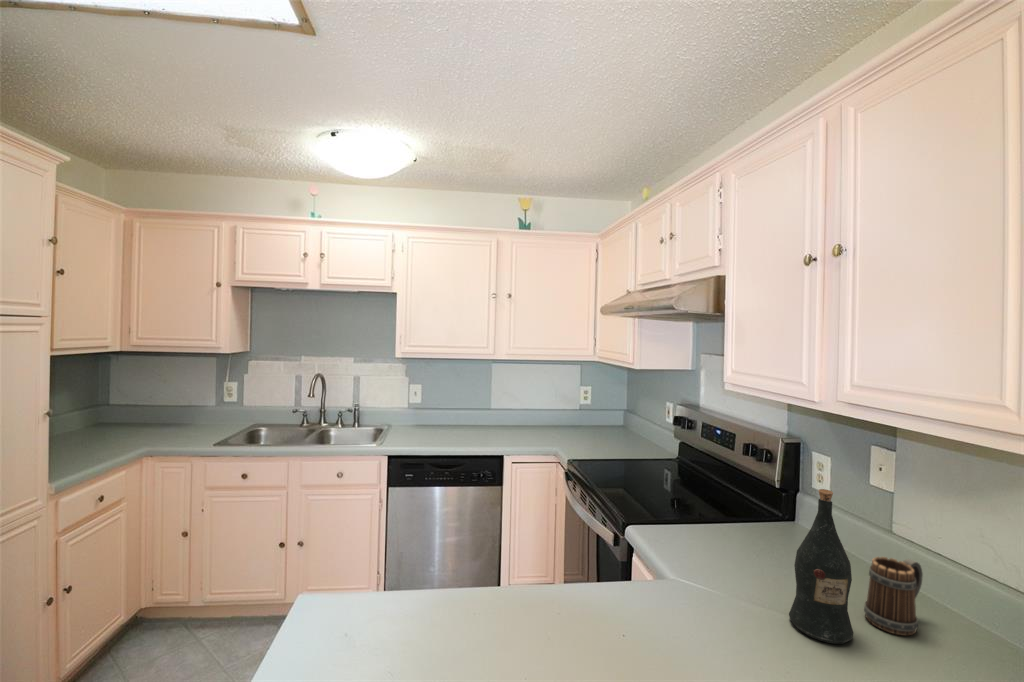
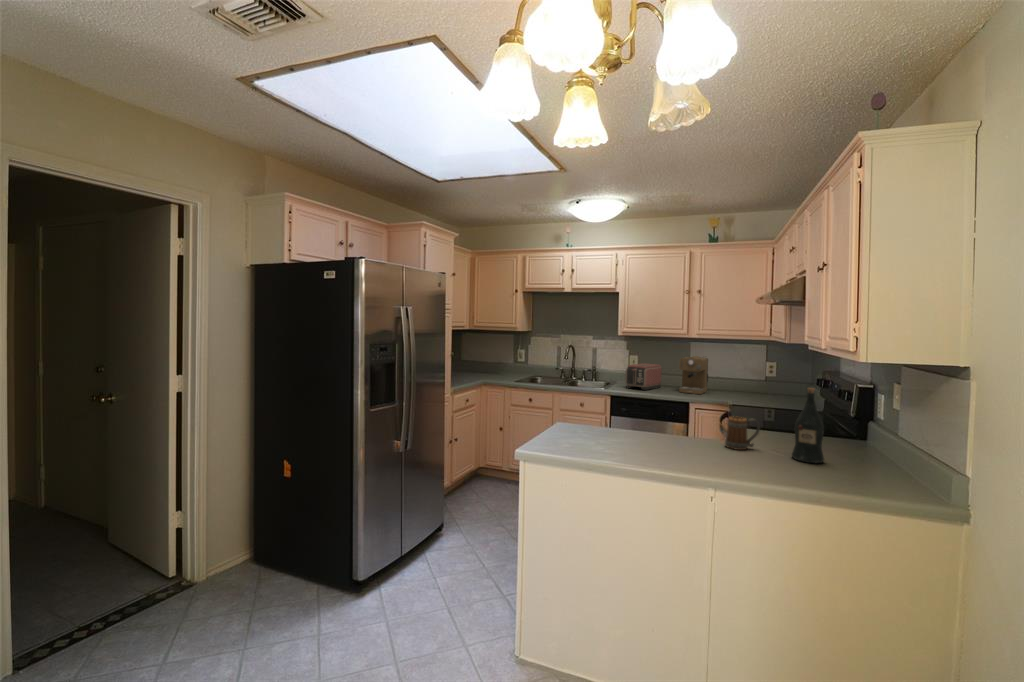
coffee maker: none [482,383,519,437] -> present [679,356,708,394]
toaster: none [408,396,456,438] -> present [625,364,662,390]
mug: present [864,557,923,635] -> present [725,416,760,450]

